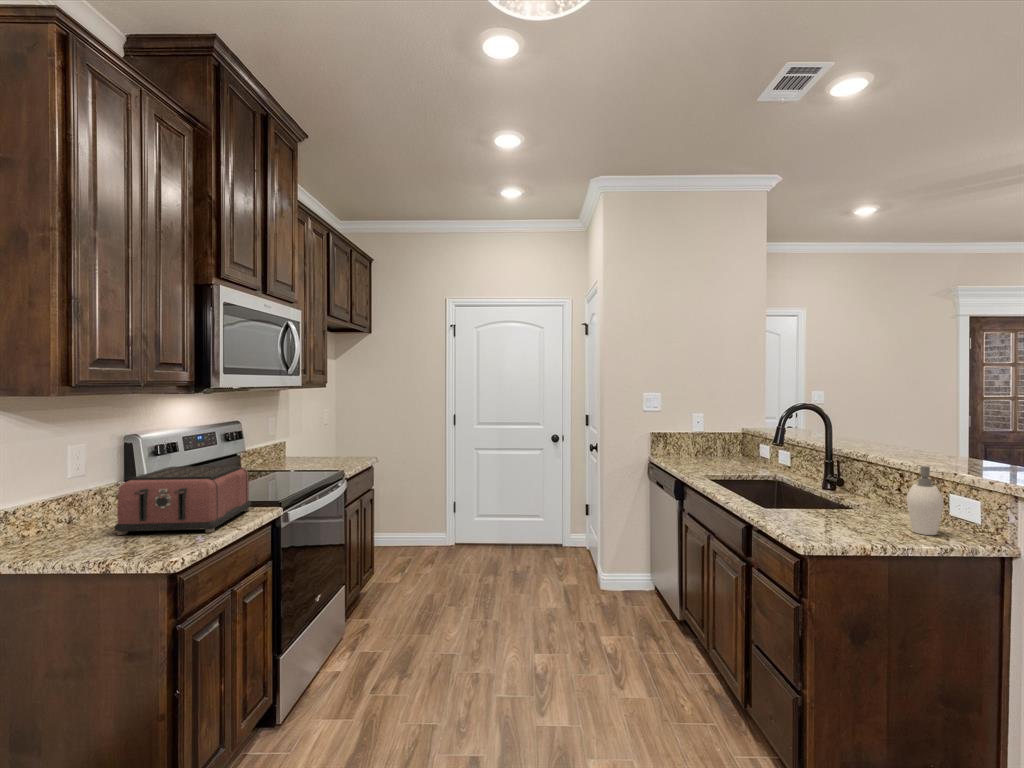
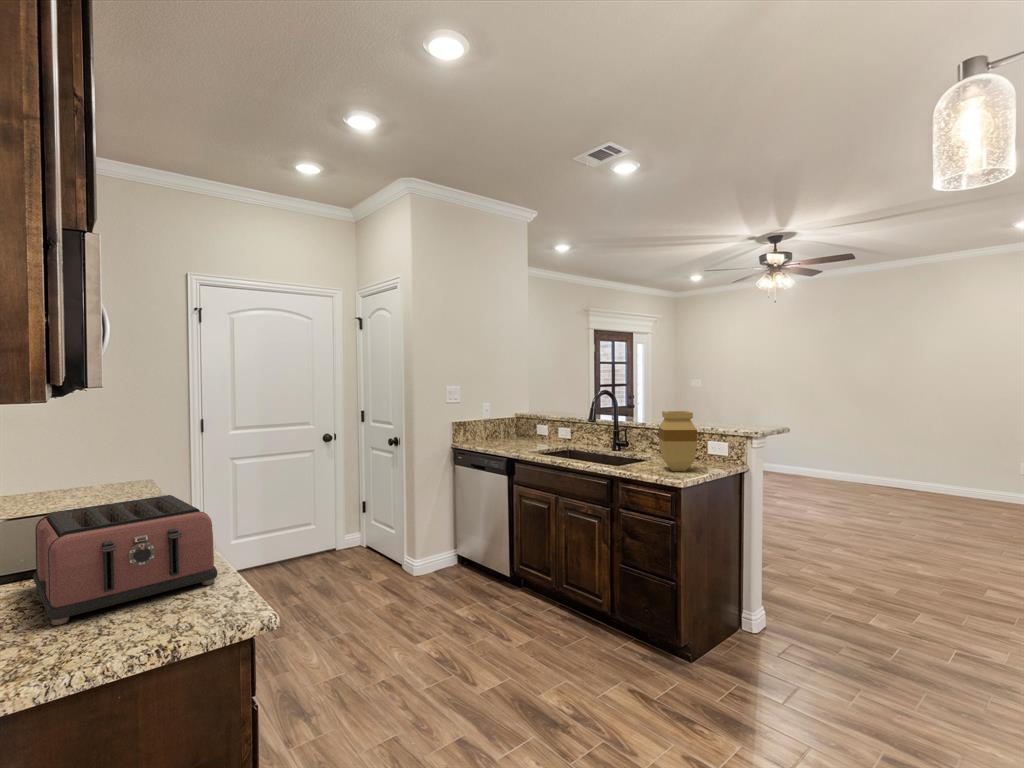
vase: none [817,439,885,533] -> present [659,411,697,471]
soap dispenser: present [907,466,953,535] -> none [696,425,721,467]

